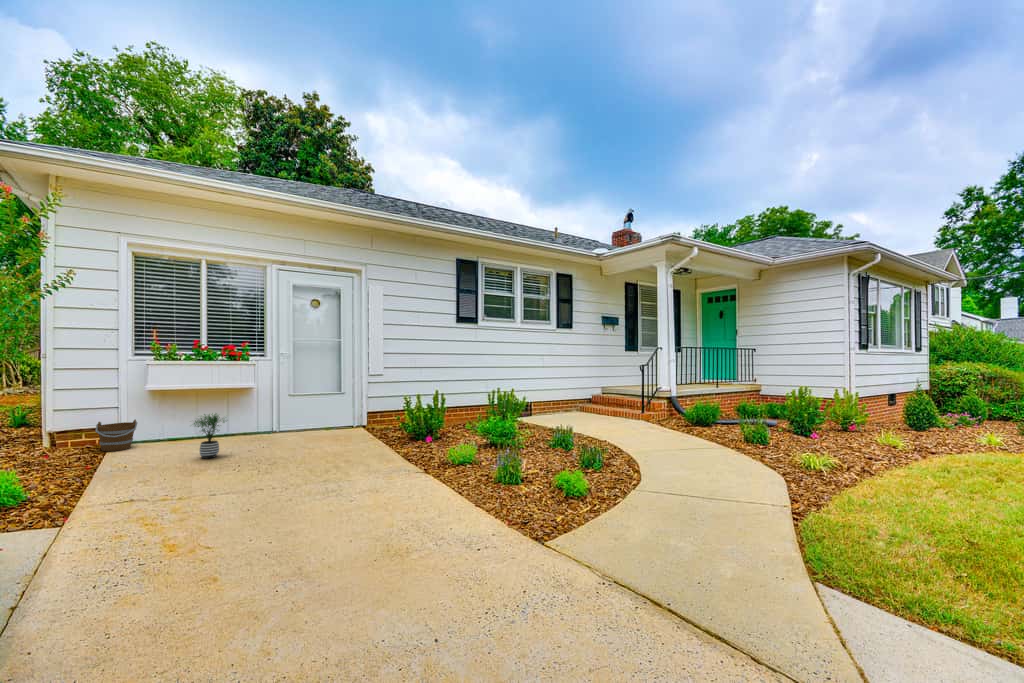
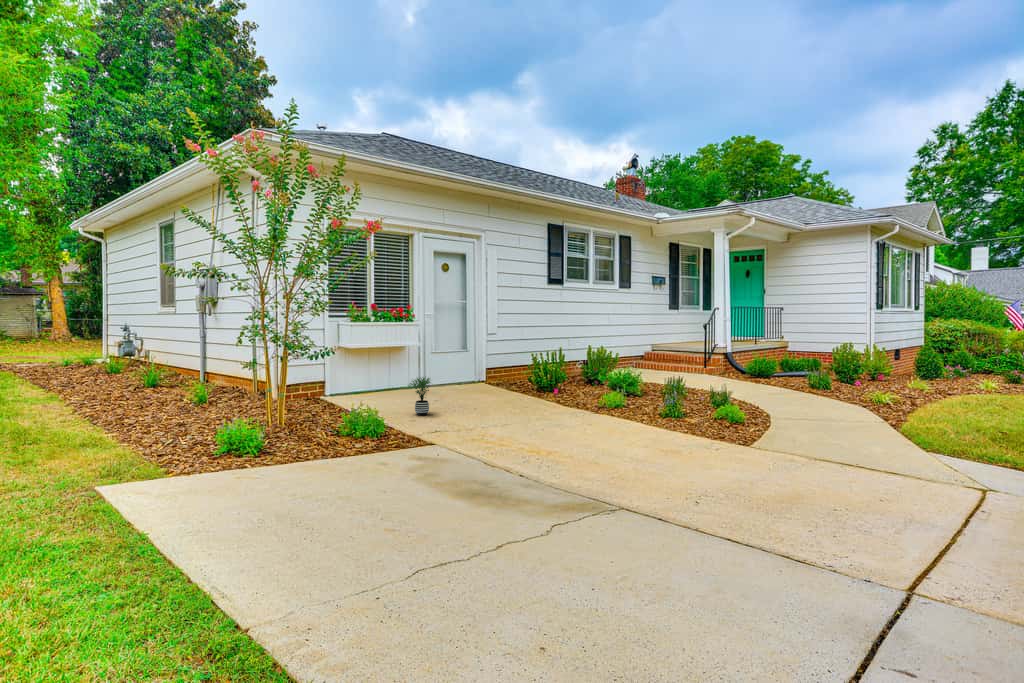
bucket: present [95,420,137,451] -> none [306,385,336,414]

